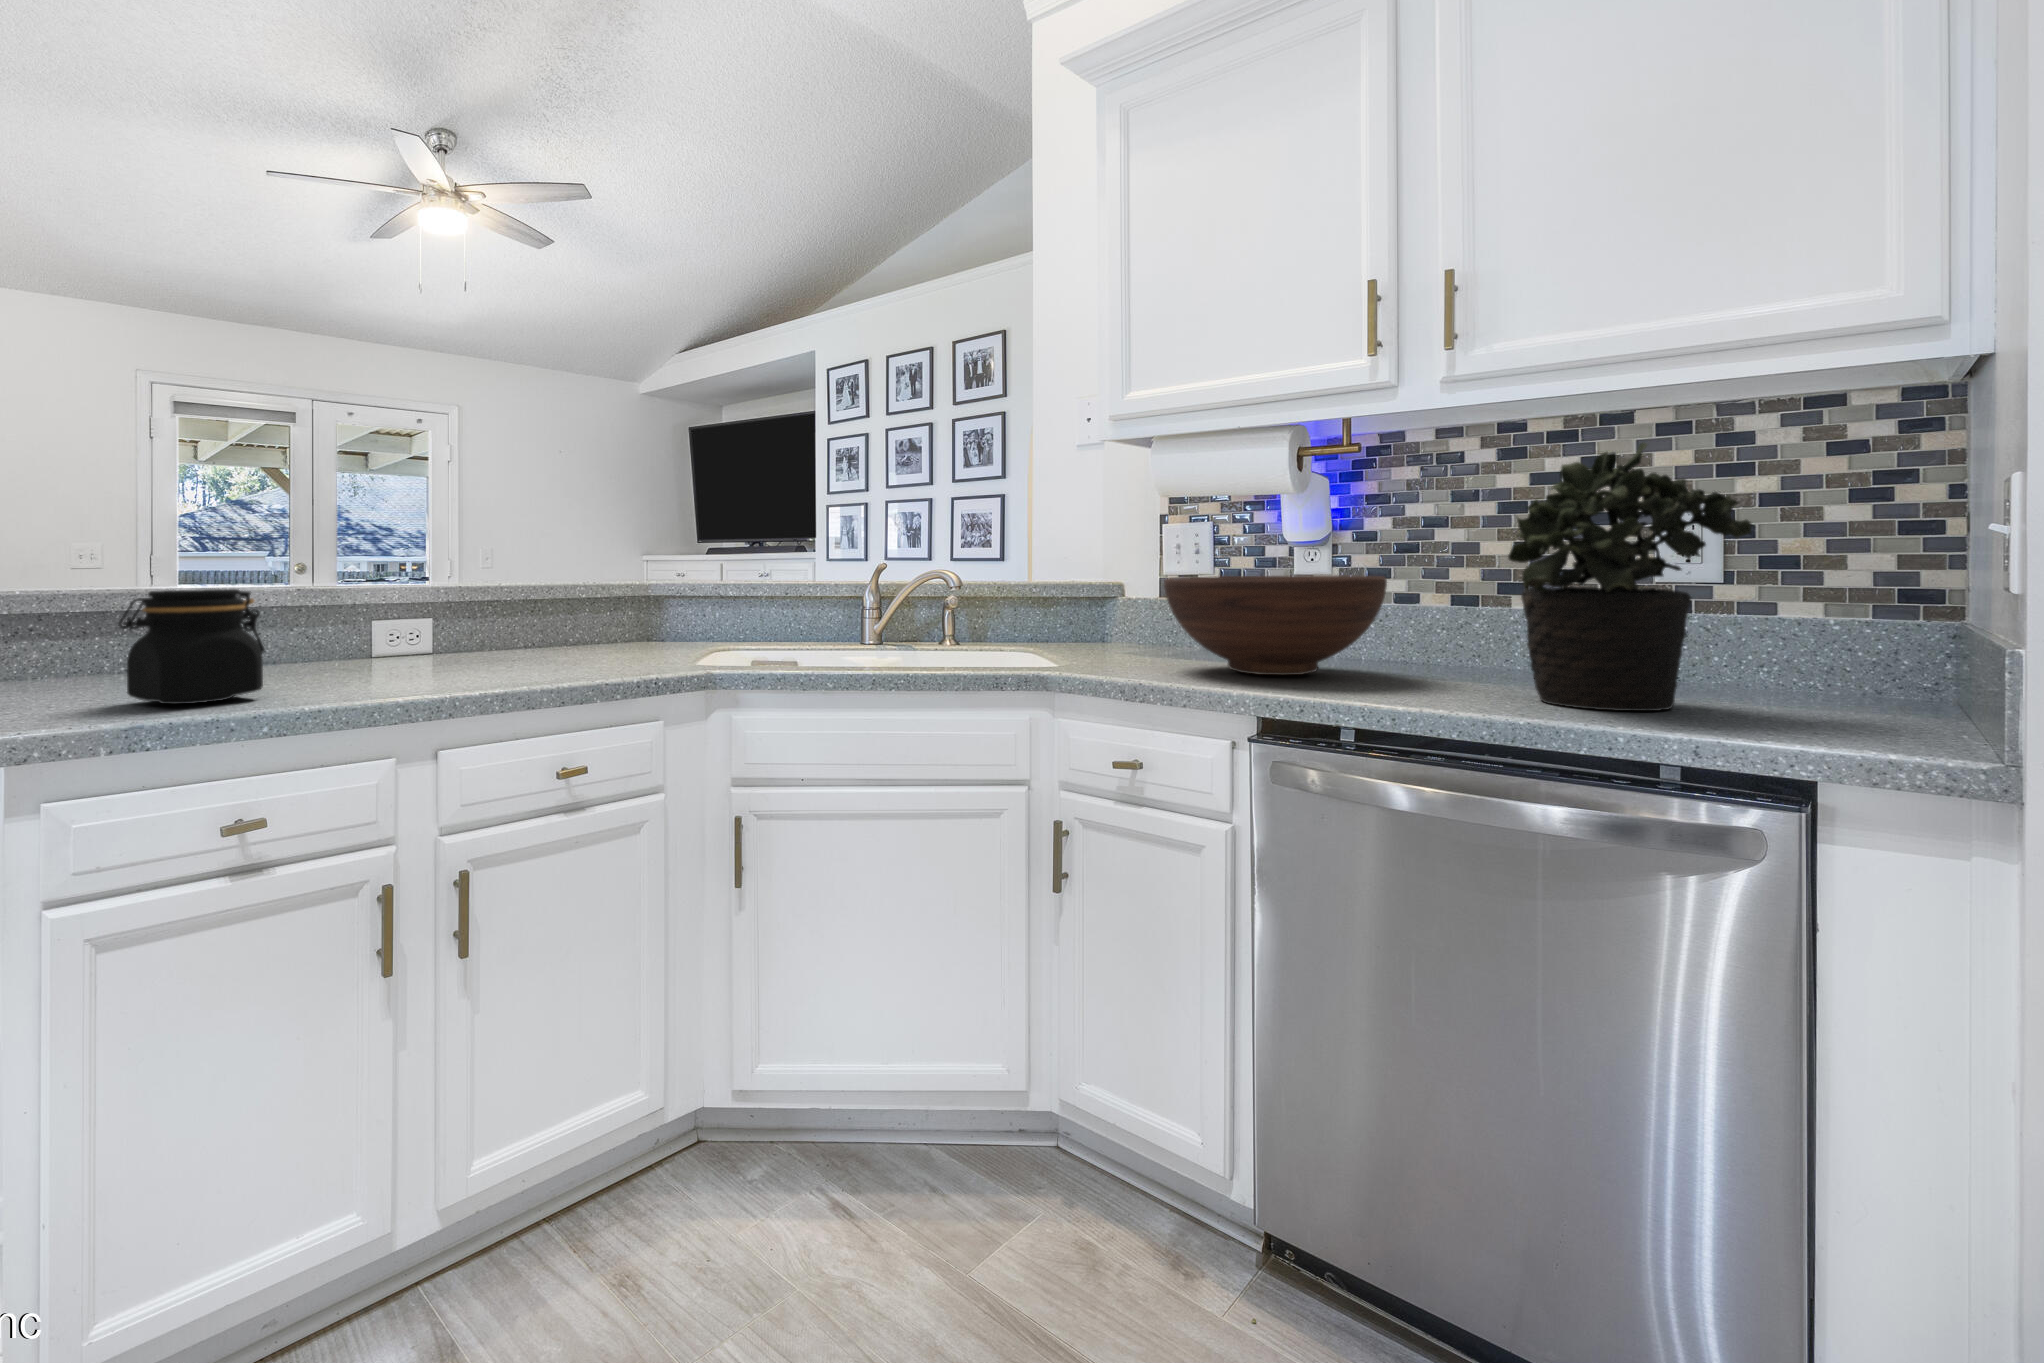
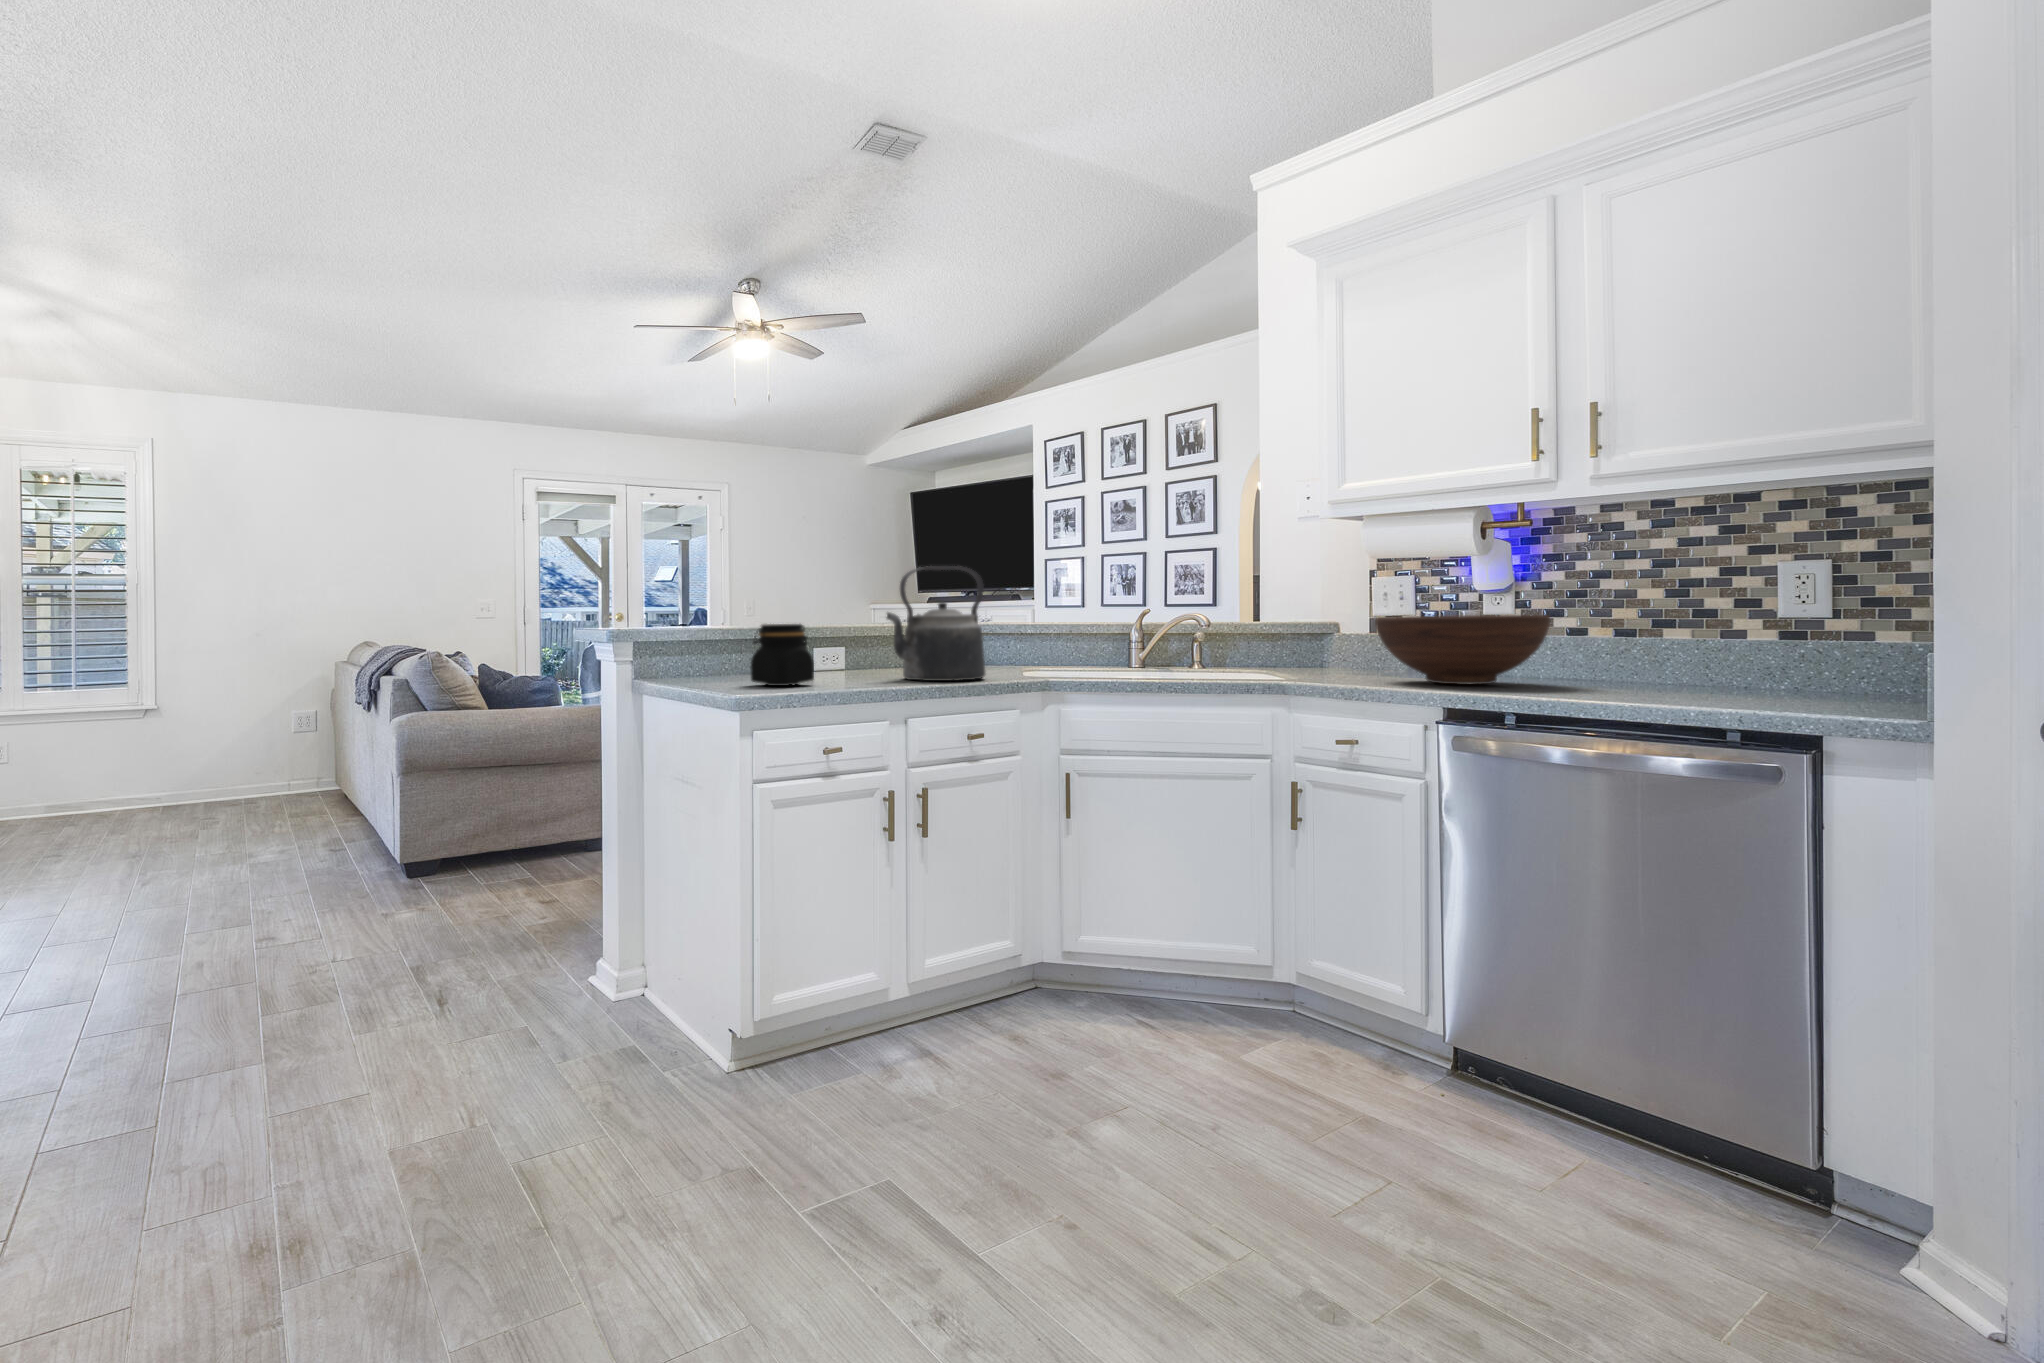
potted plant: present [1508,443,1752,711] -> none [1634,522,1820,702]
kettle: none [433,494,612,681] -> present [887,566,986,681]

